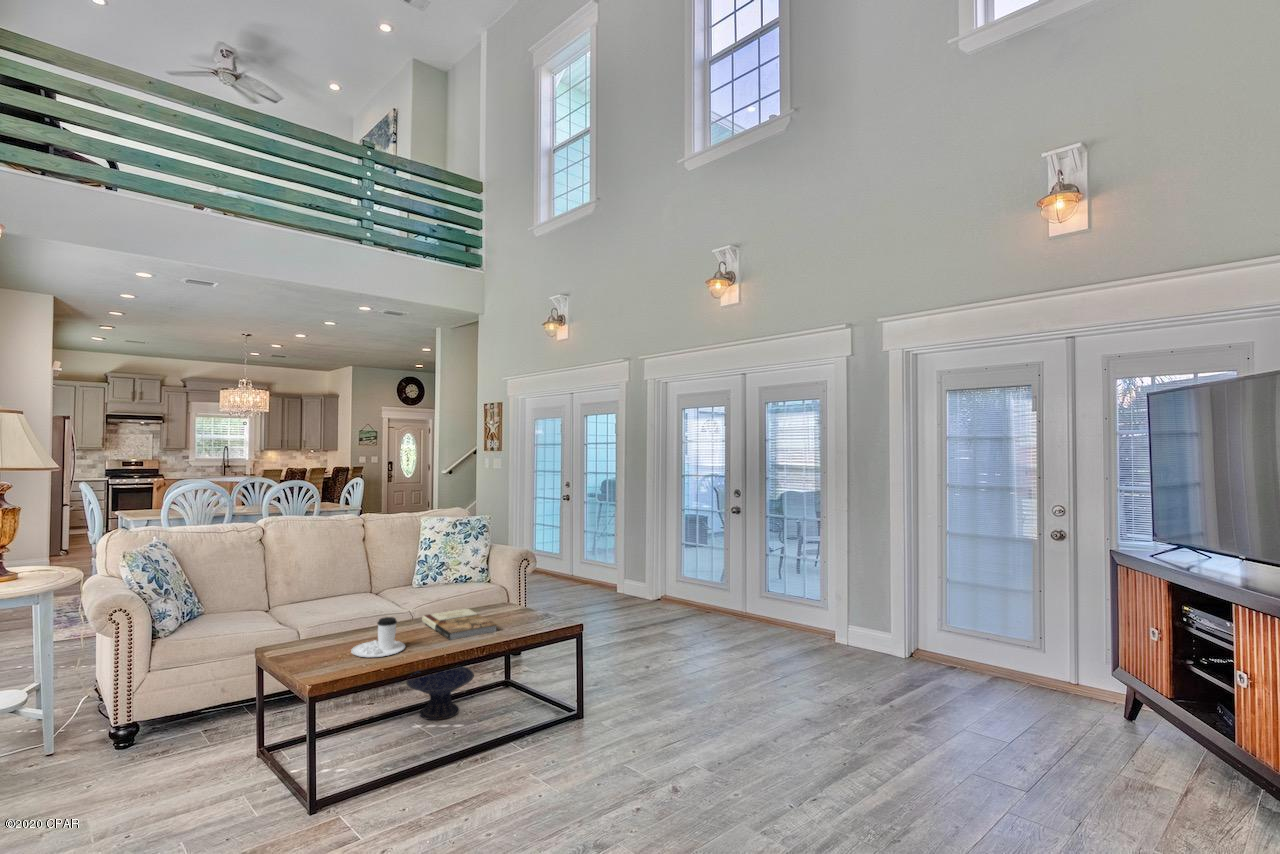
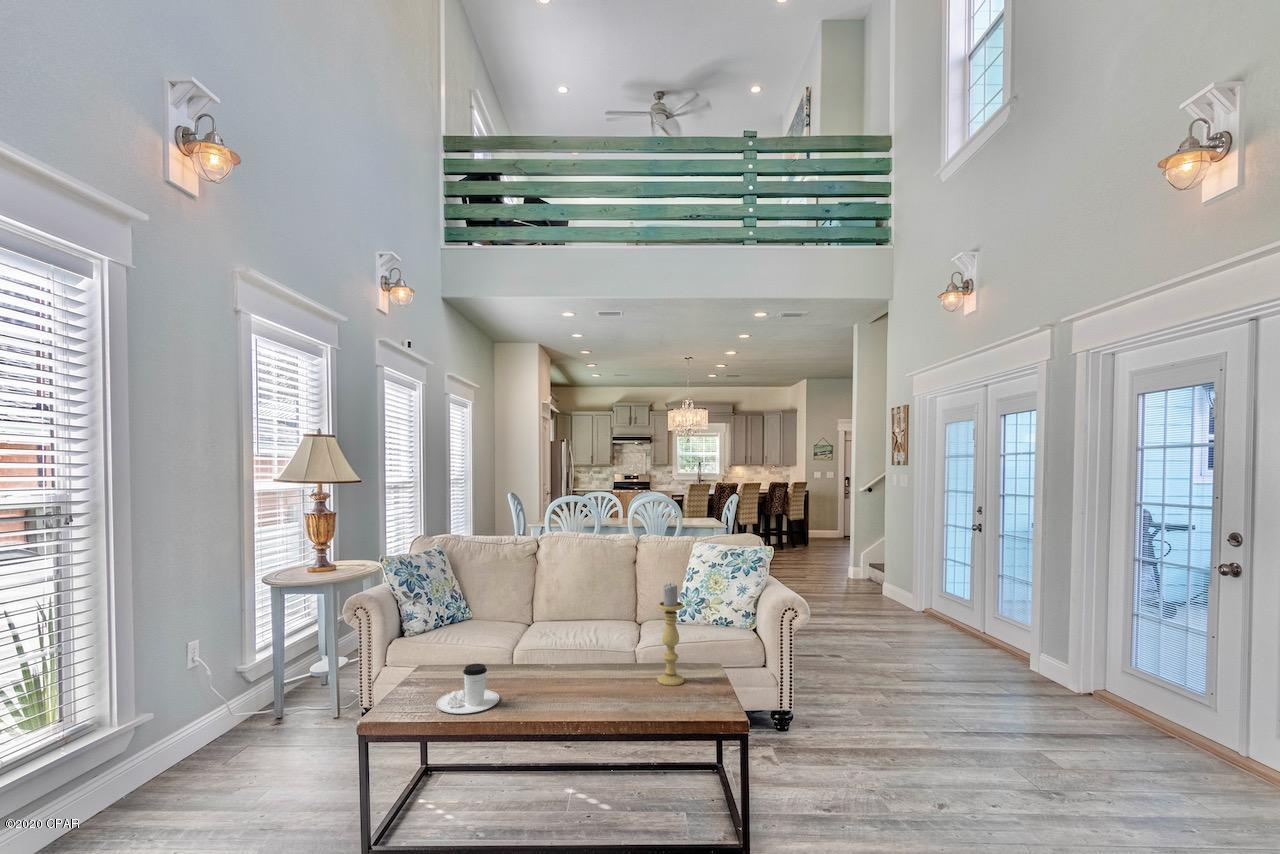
candle holder: none [482,541,503,613] -> present [657,583,684,686]
book: present [422,609,497,640] -> none [546,668,630,717]
decorative bowl: present [407,666,474,720] -> none [549,737,634,816]

